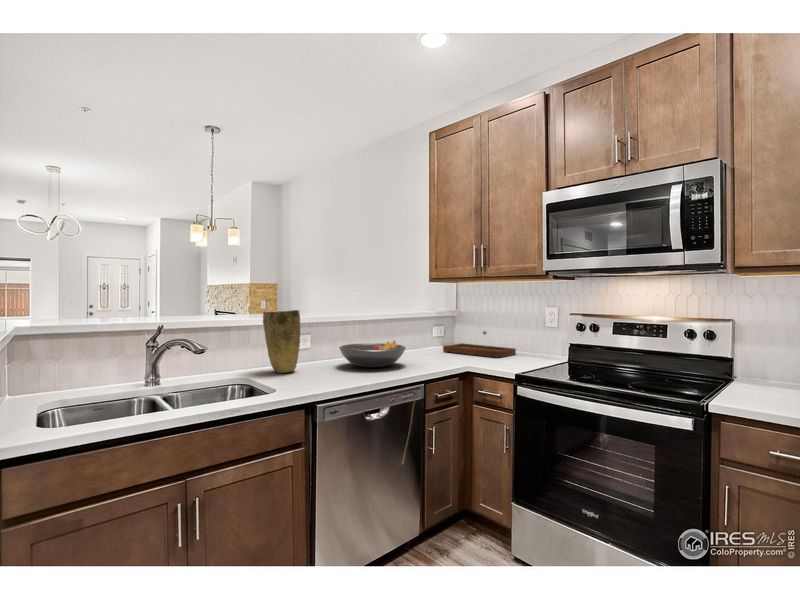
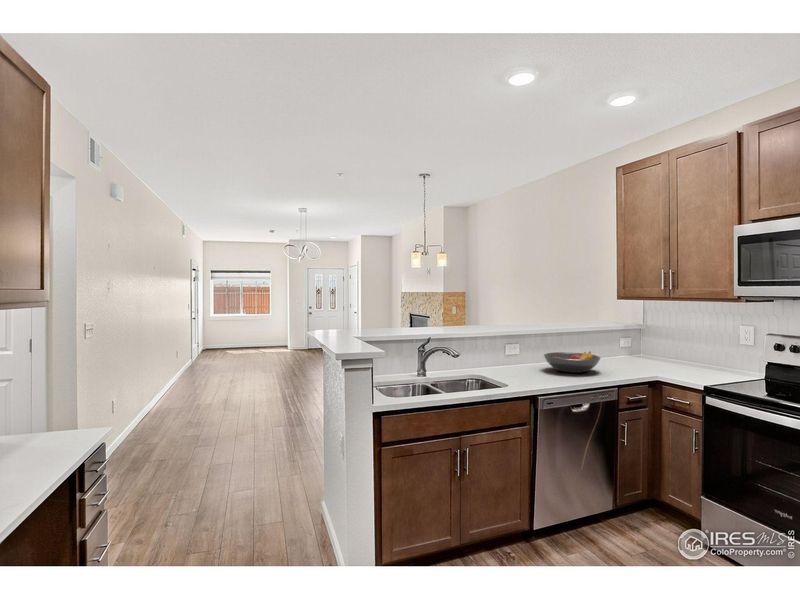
vase: present [263,310,300,373] -> none [487,326,515,373]
tray: present [443,331,516,358] -> none [632,345,707,370]

